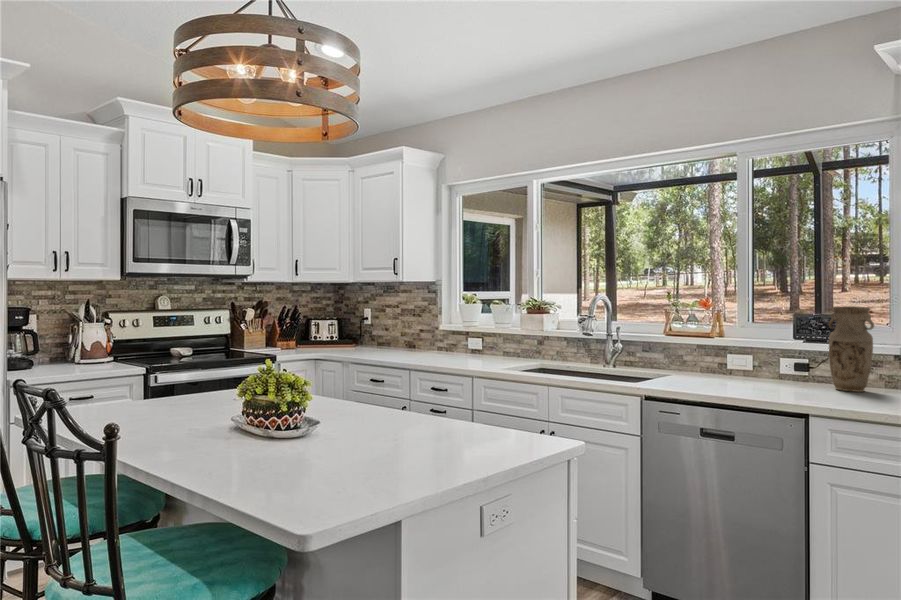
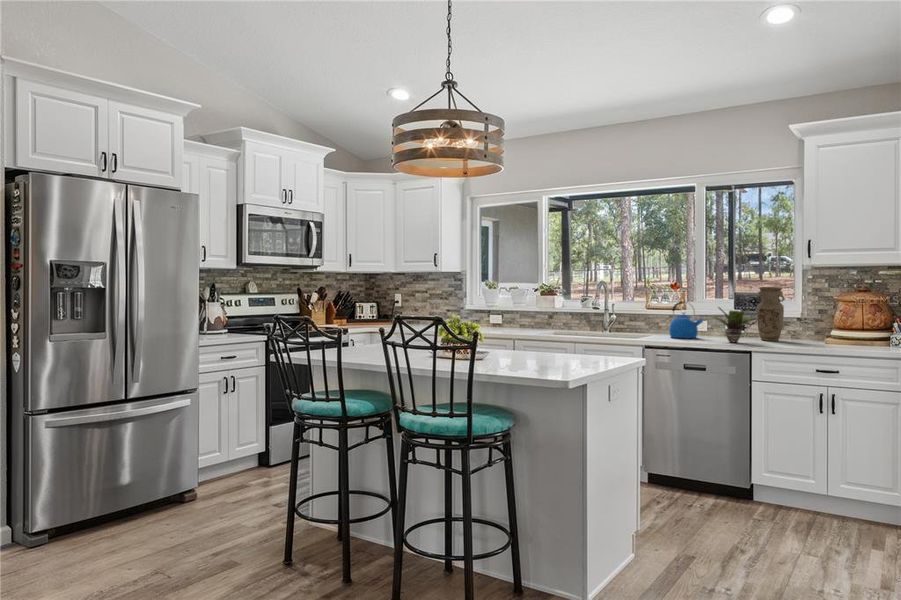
kettle: none [692,327,742,383] -> present [669,301,703,338]
potted plant: none [751,338,827,395] -> present [713,307,754,342]

